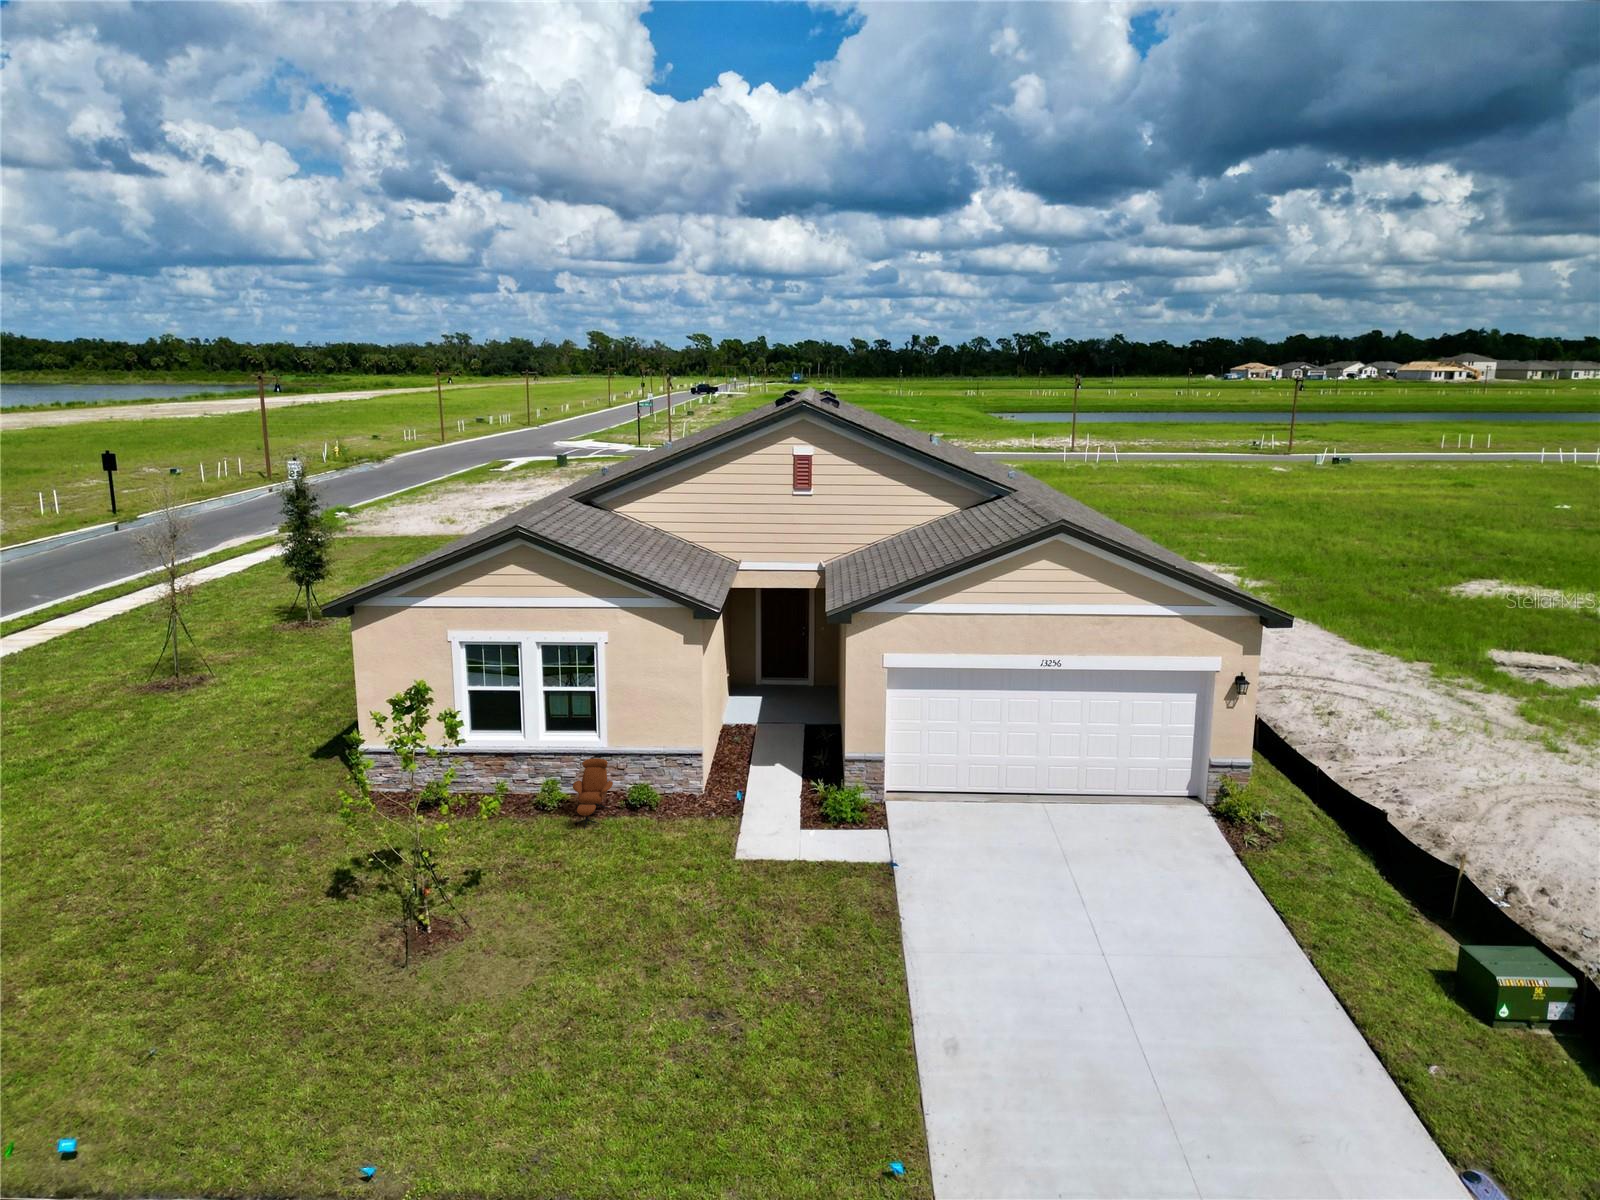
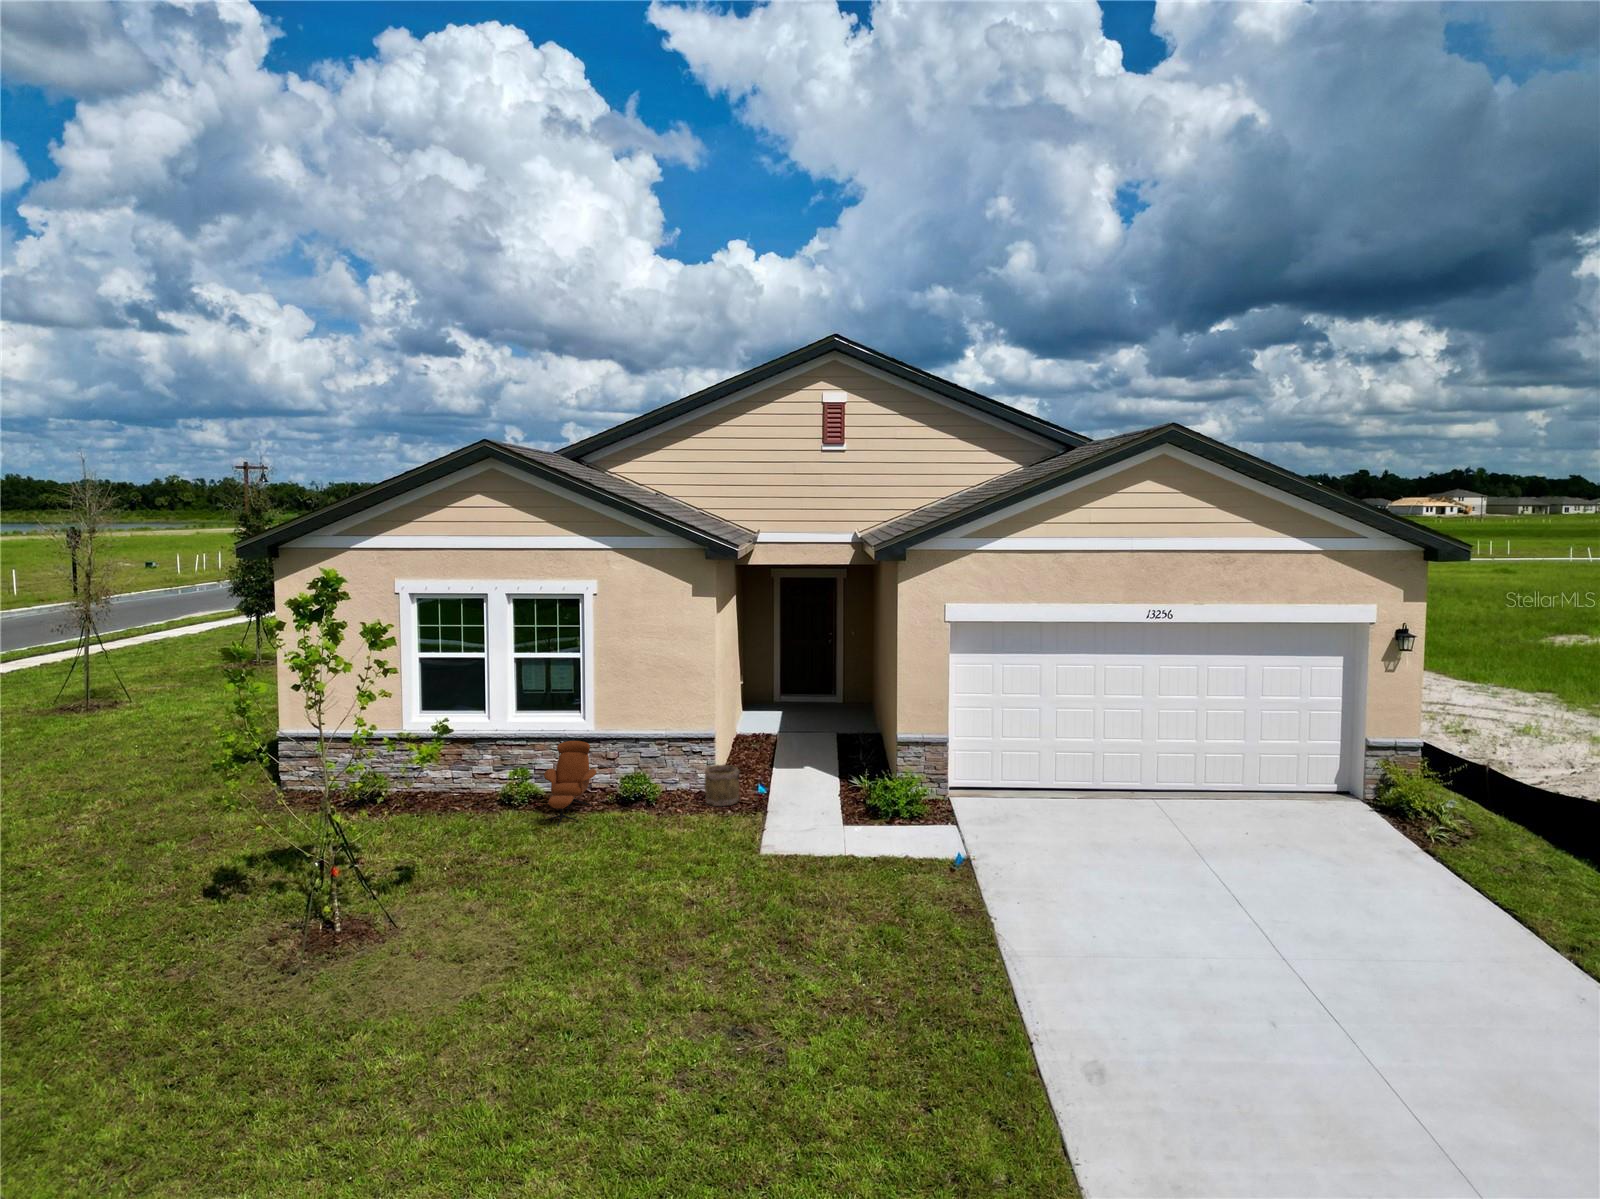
bucket: none [696,775,724,809] -> present [705,765,740,806]

